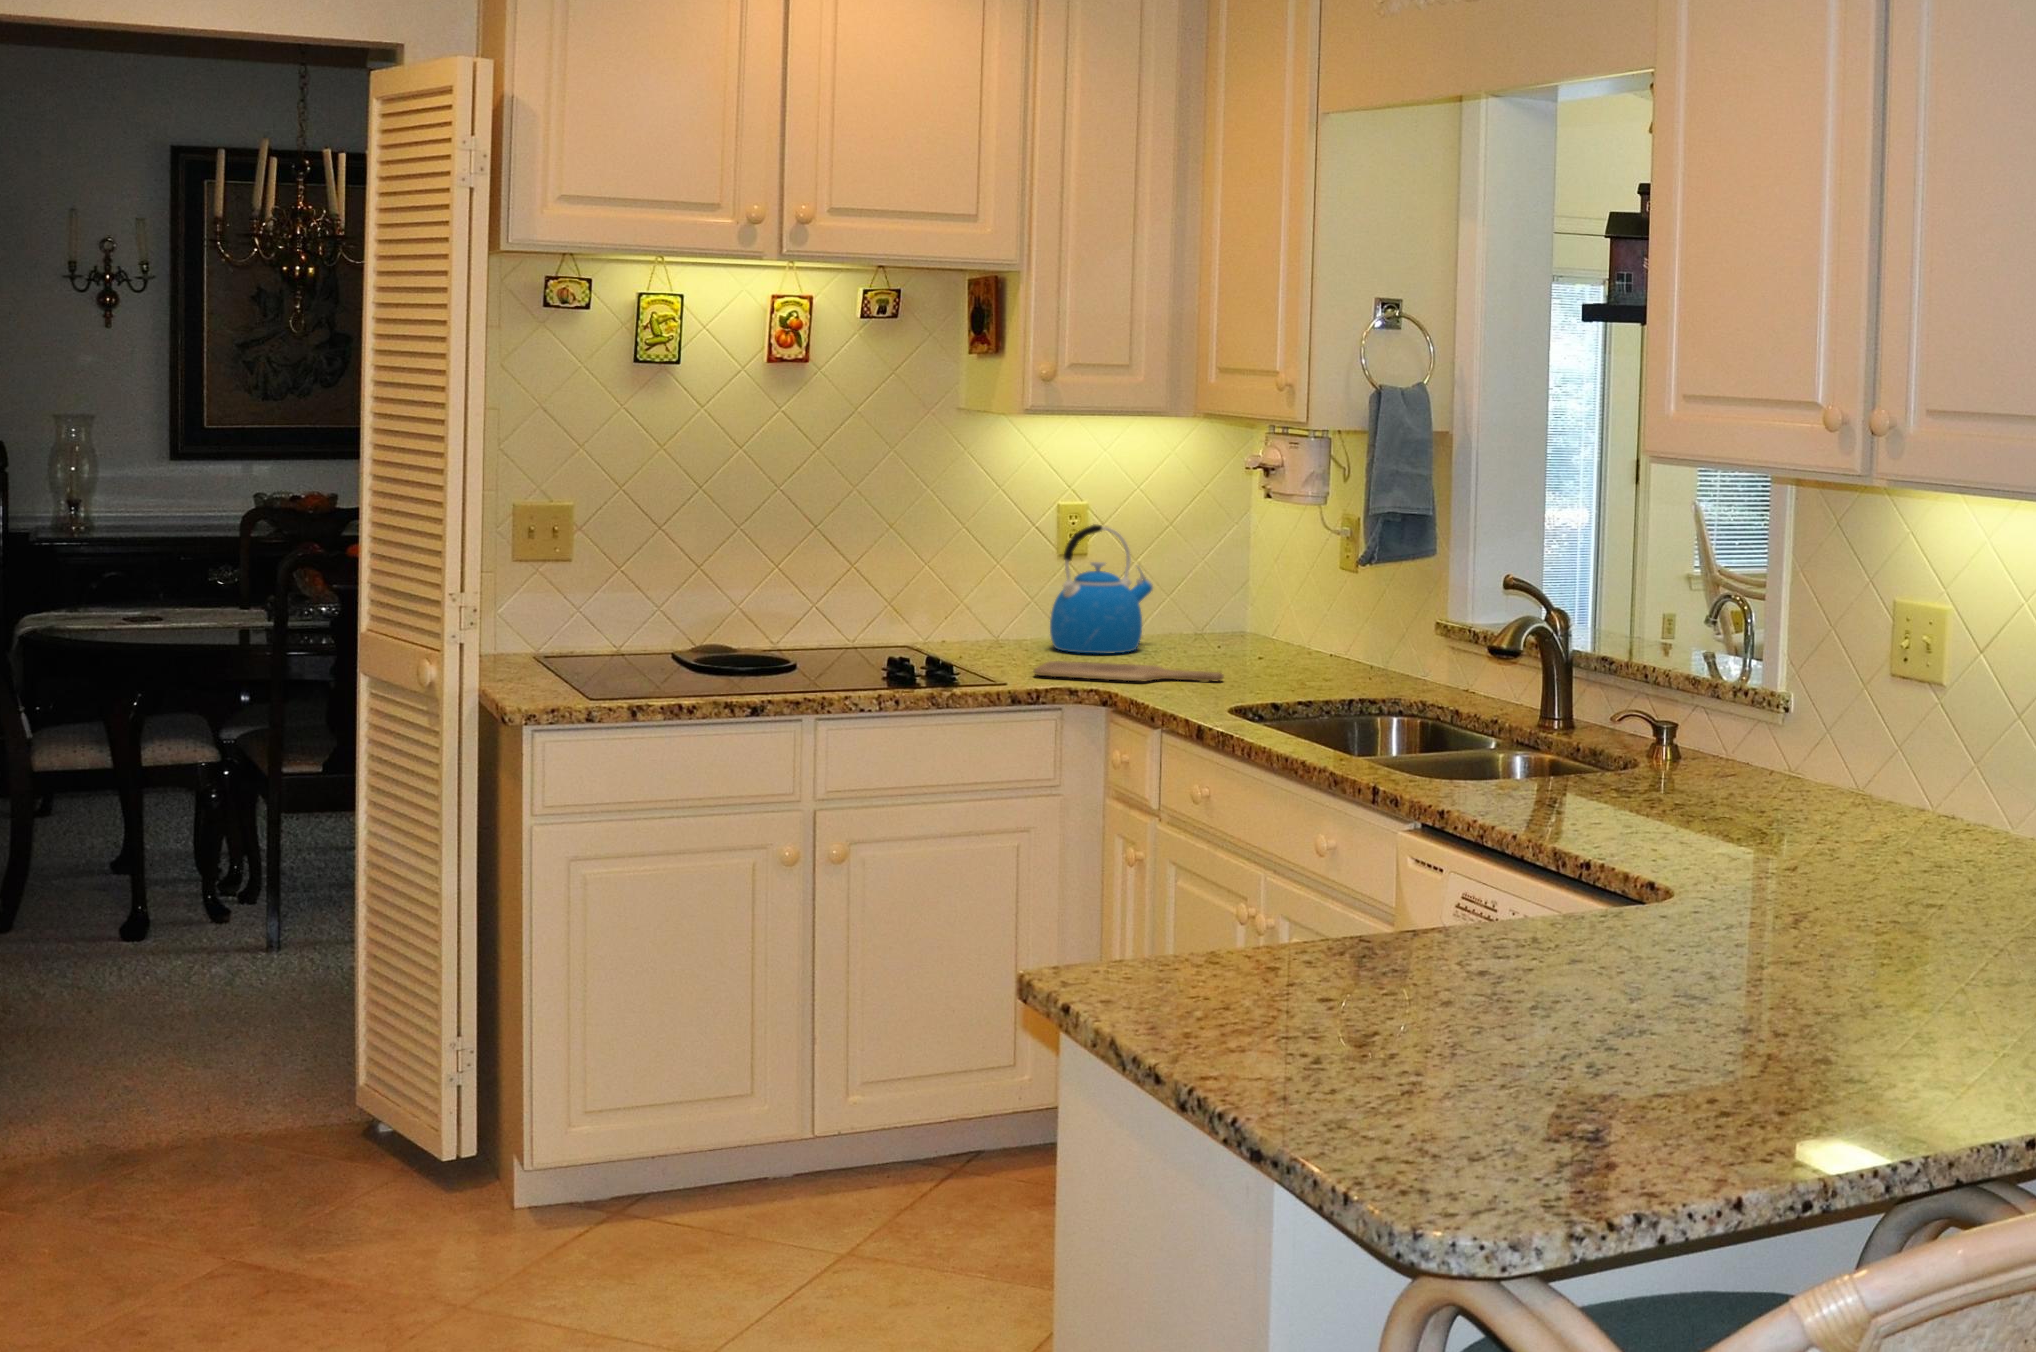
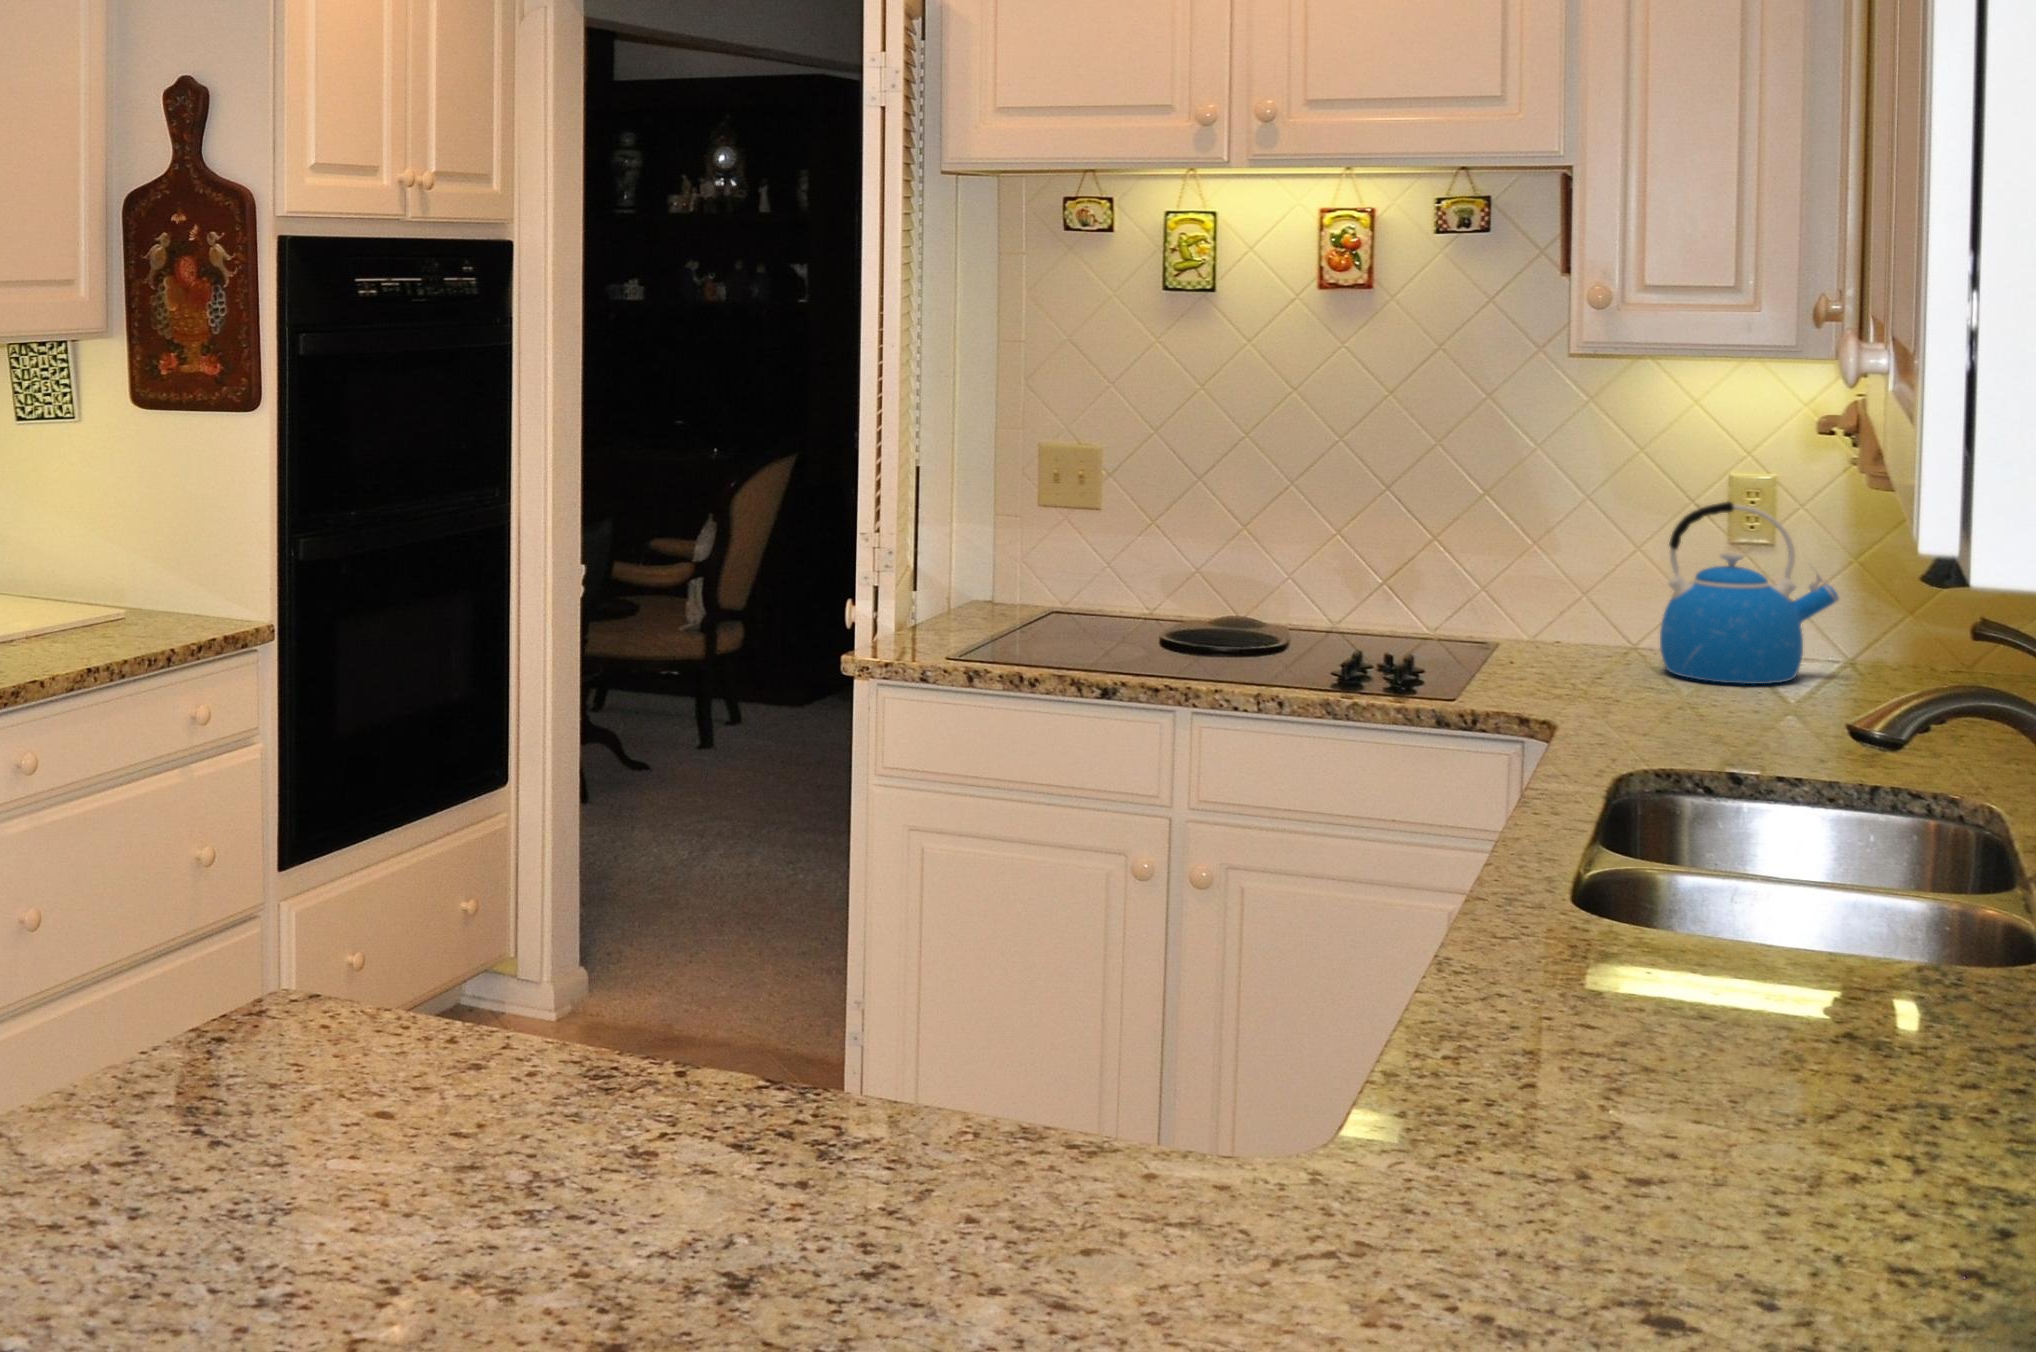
cutting board: present [1034,661,1224,681] -> none [1509,681,1758,737]

